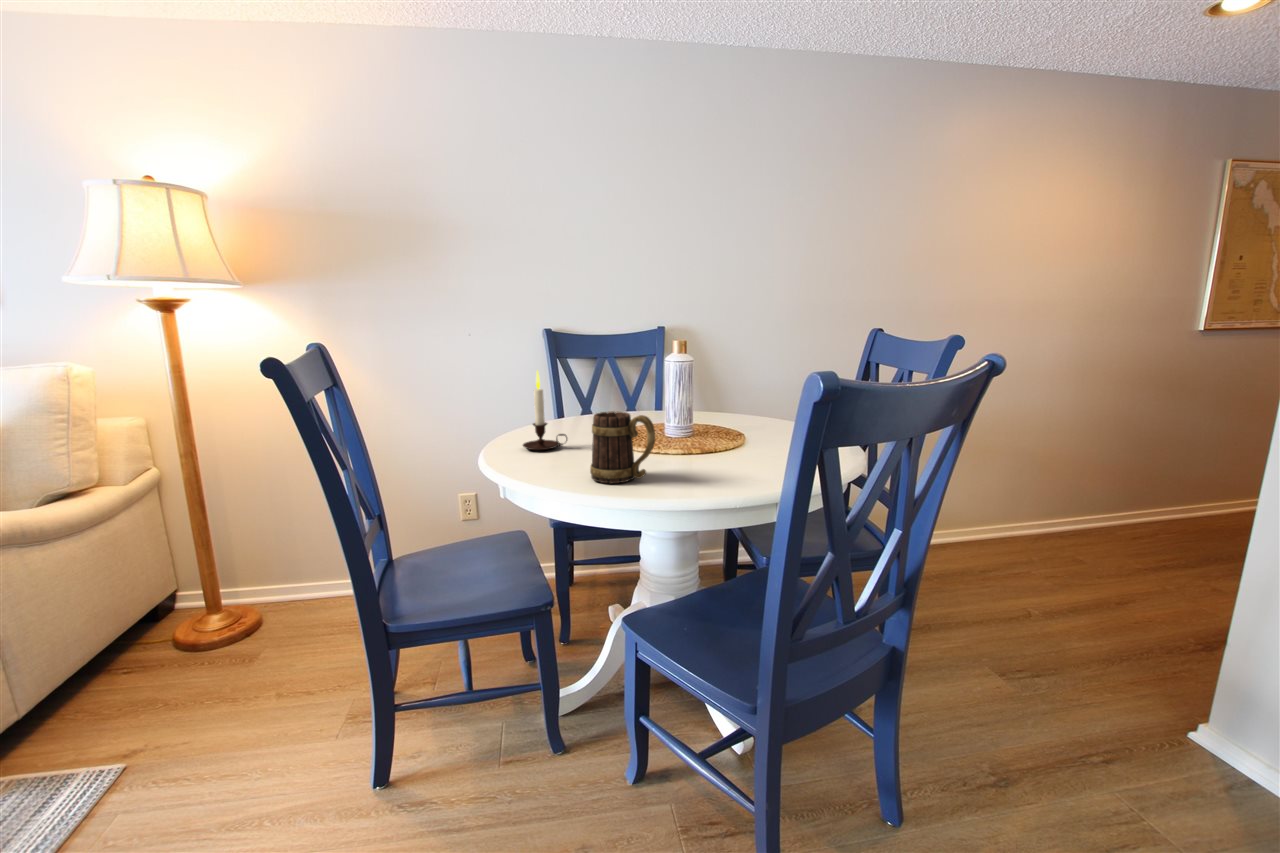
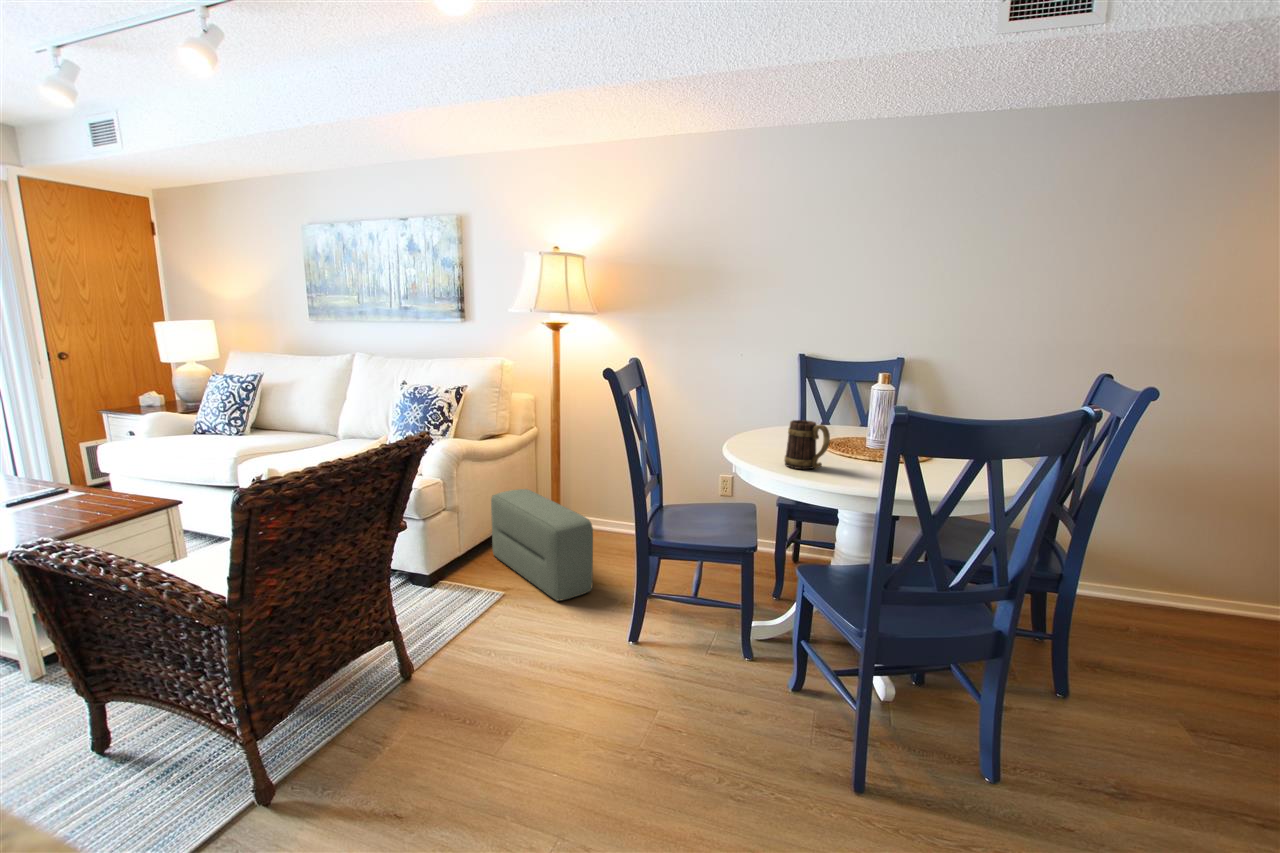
candle: present [523,371,567,450] -> none [752,386,784,444]
pouf: none [69,572,293,752] -> present [491,489,593,600]

